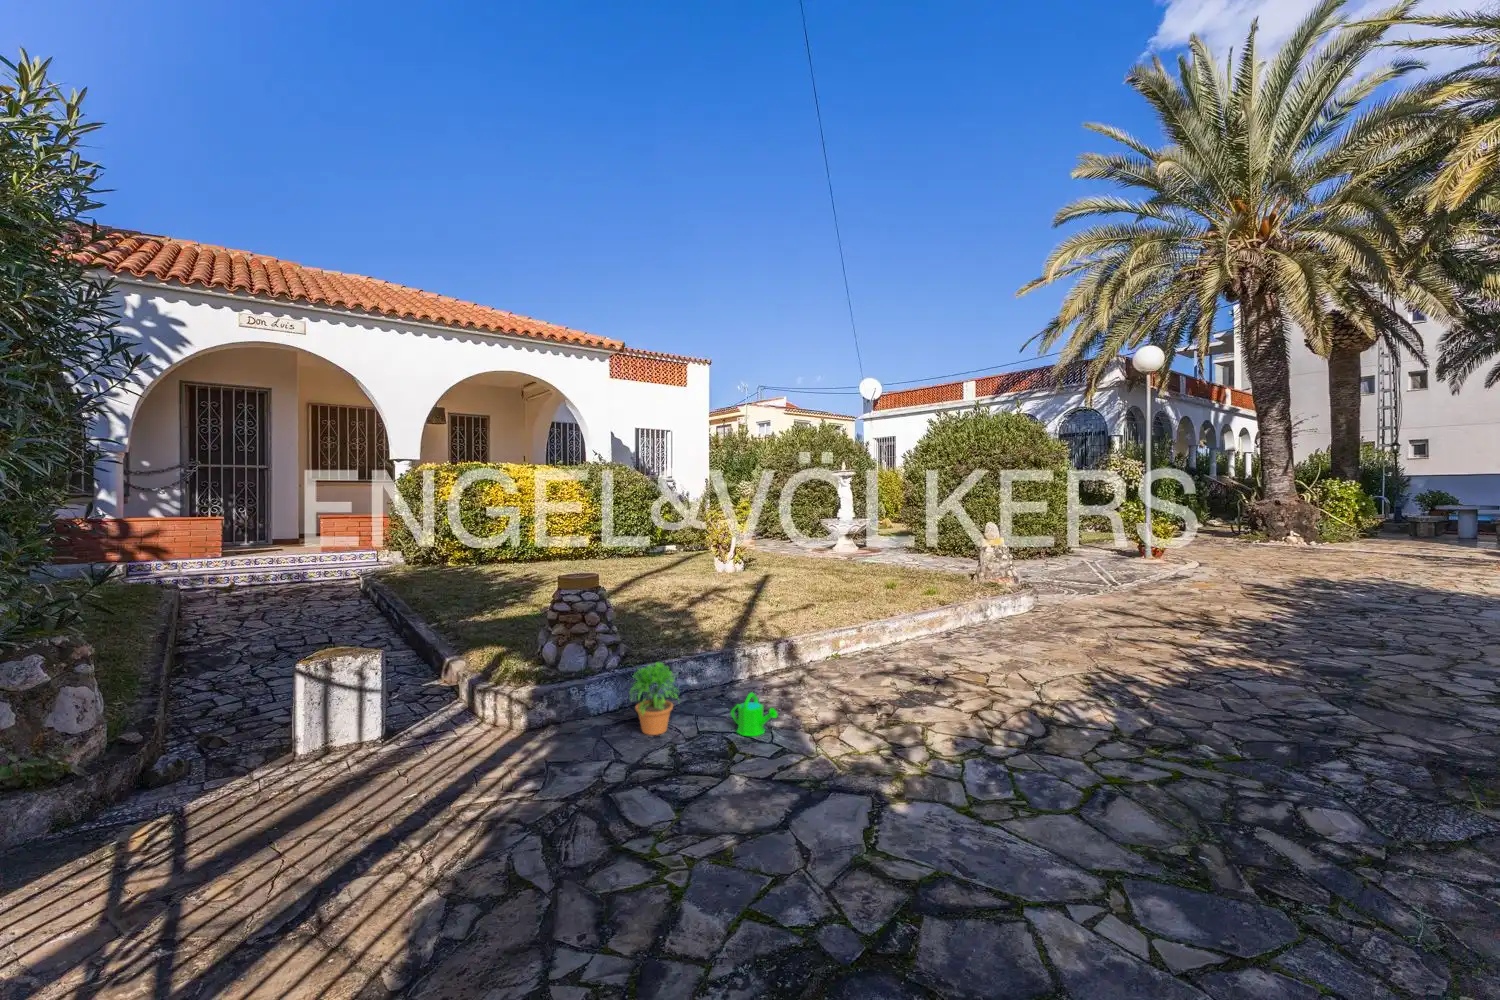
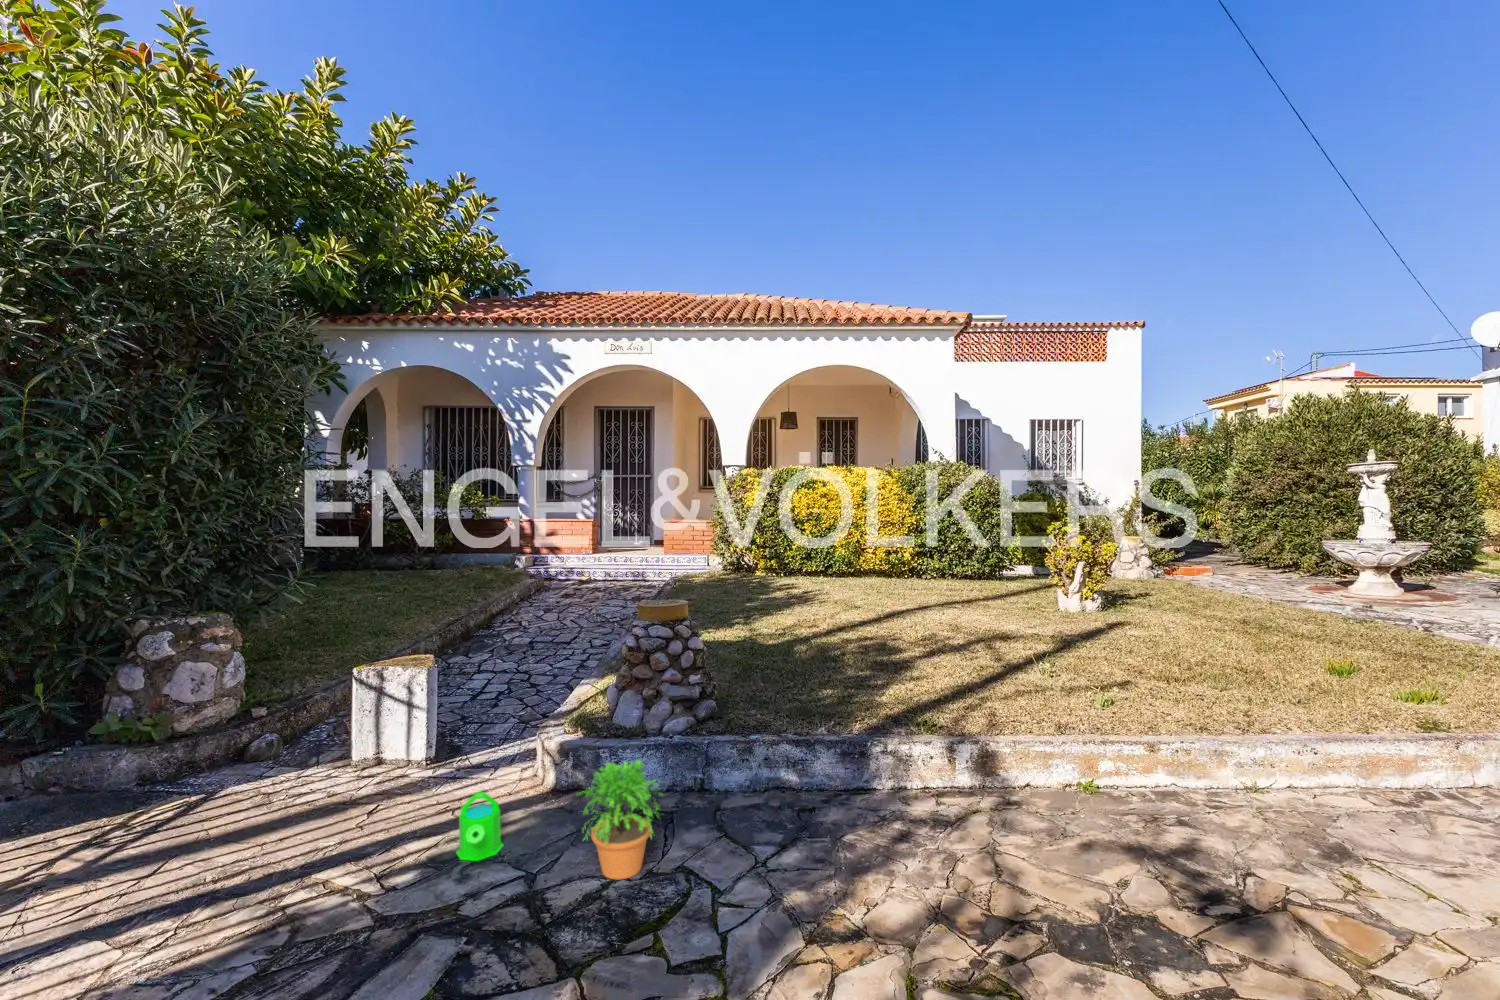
watering can: present [731,693,777,736] -> present [456,792,504,861]

